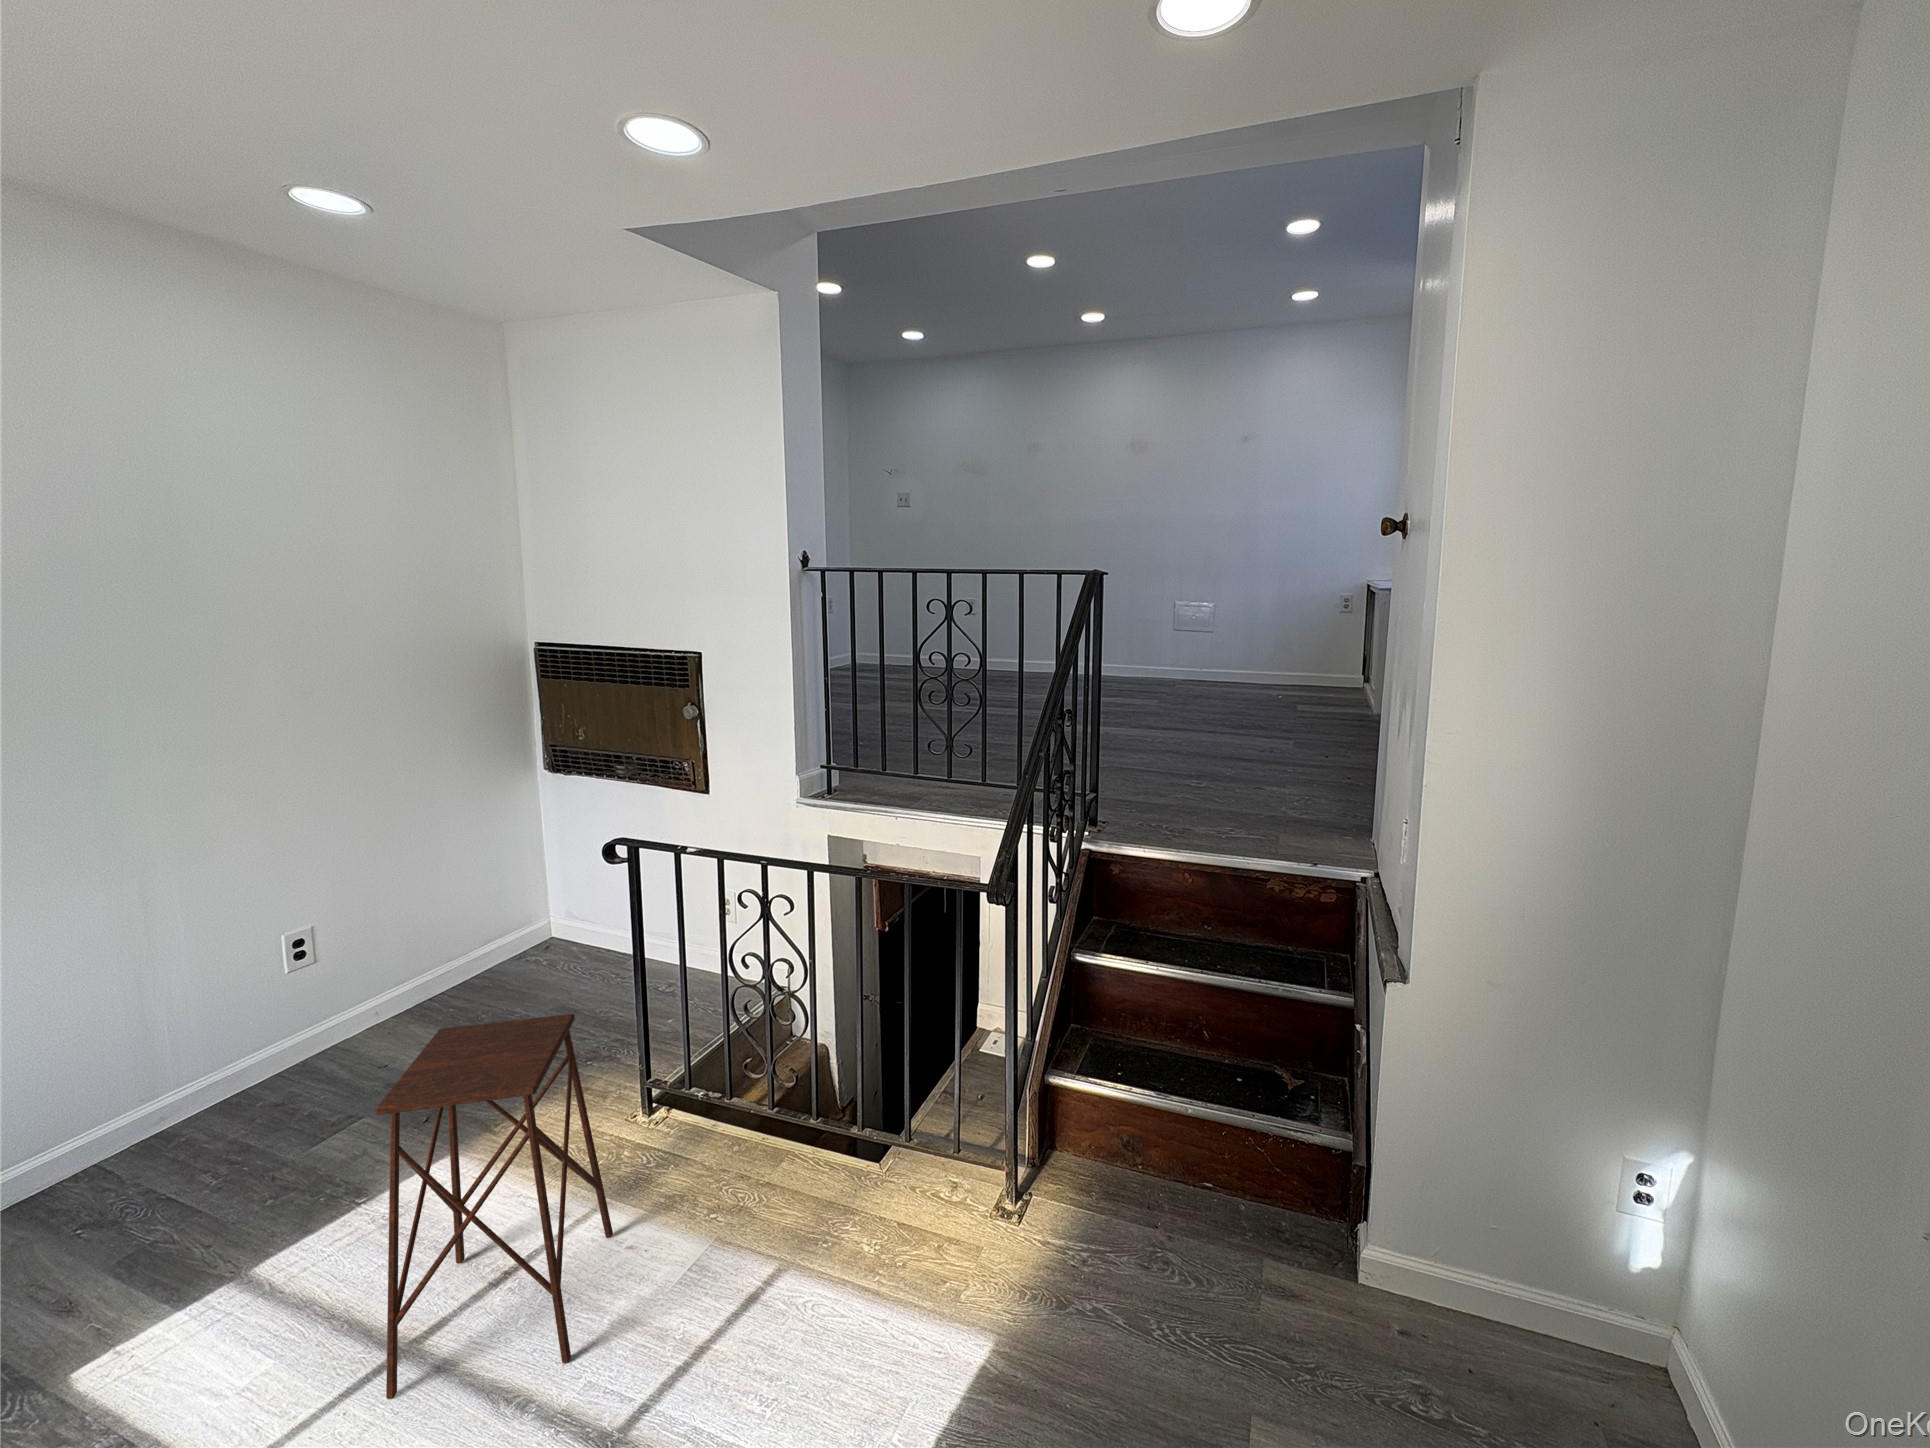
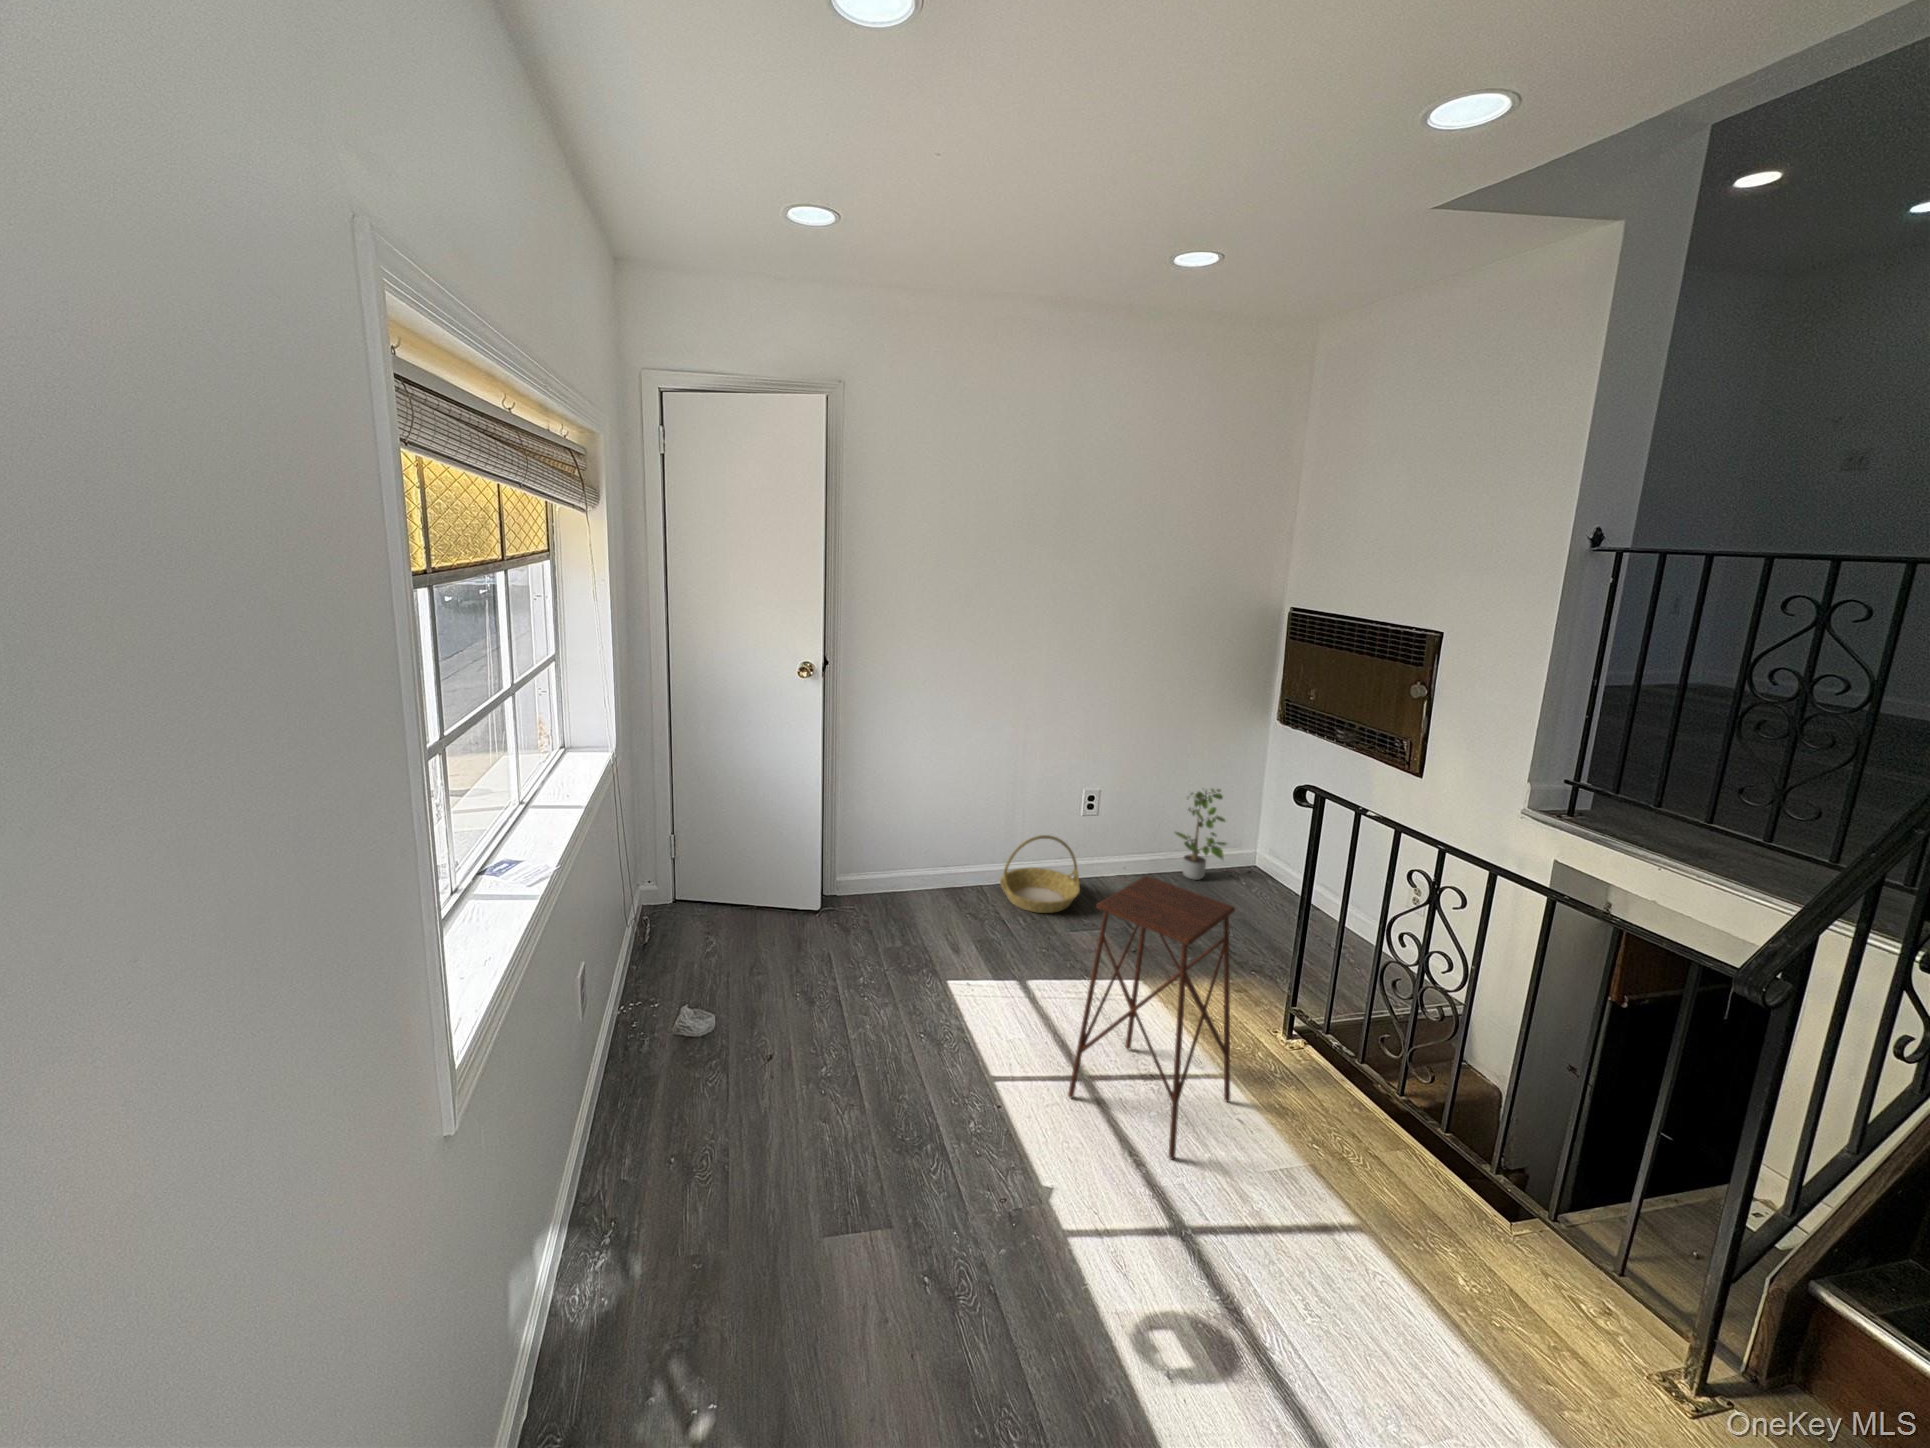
potted plant: none [441,865,517,989] -> present [1175,789,1226,880]
basket: none [141,1026,312,1165] -> present [1000,835,1080,913]

